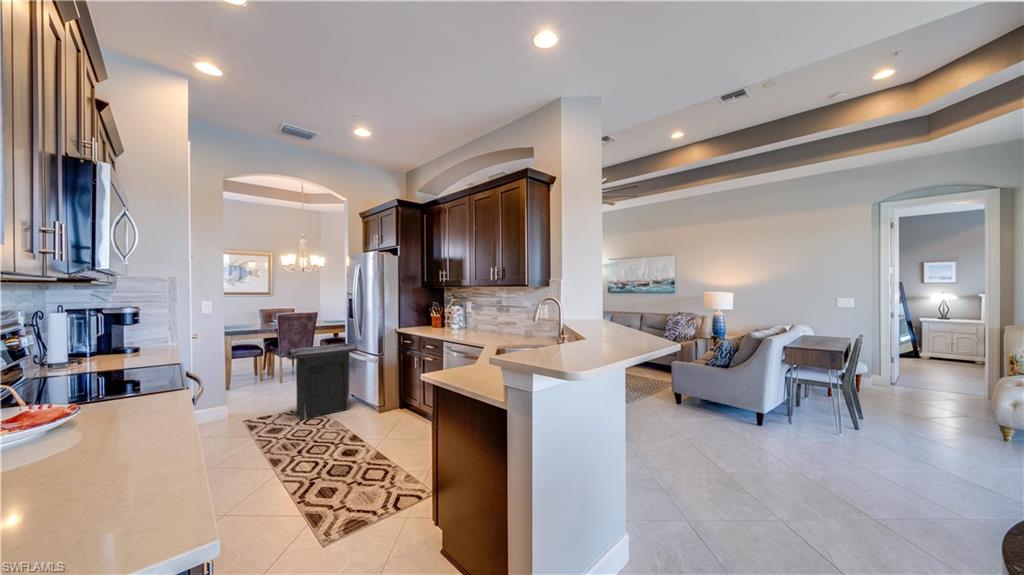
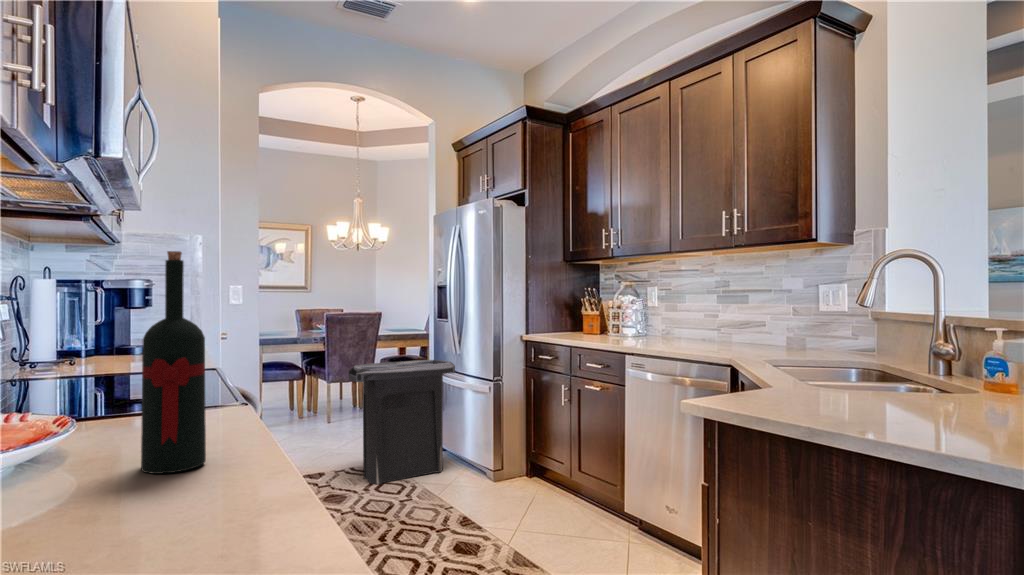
wine bottle: none [117,326,153,427] -> present [141,251,206,474]

